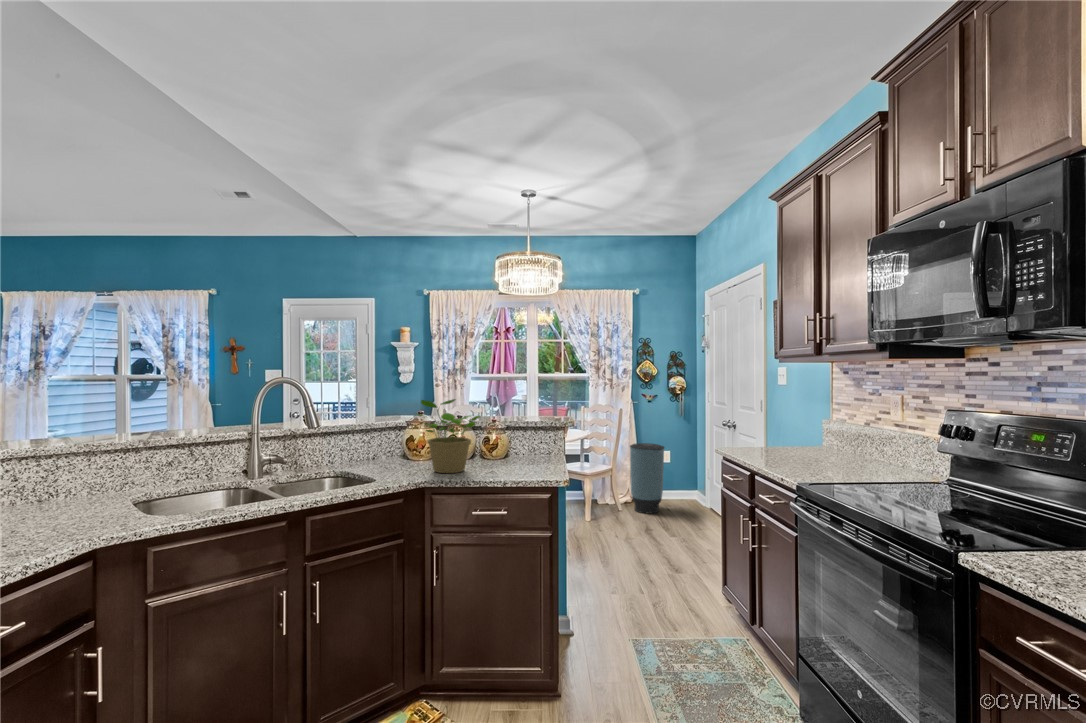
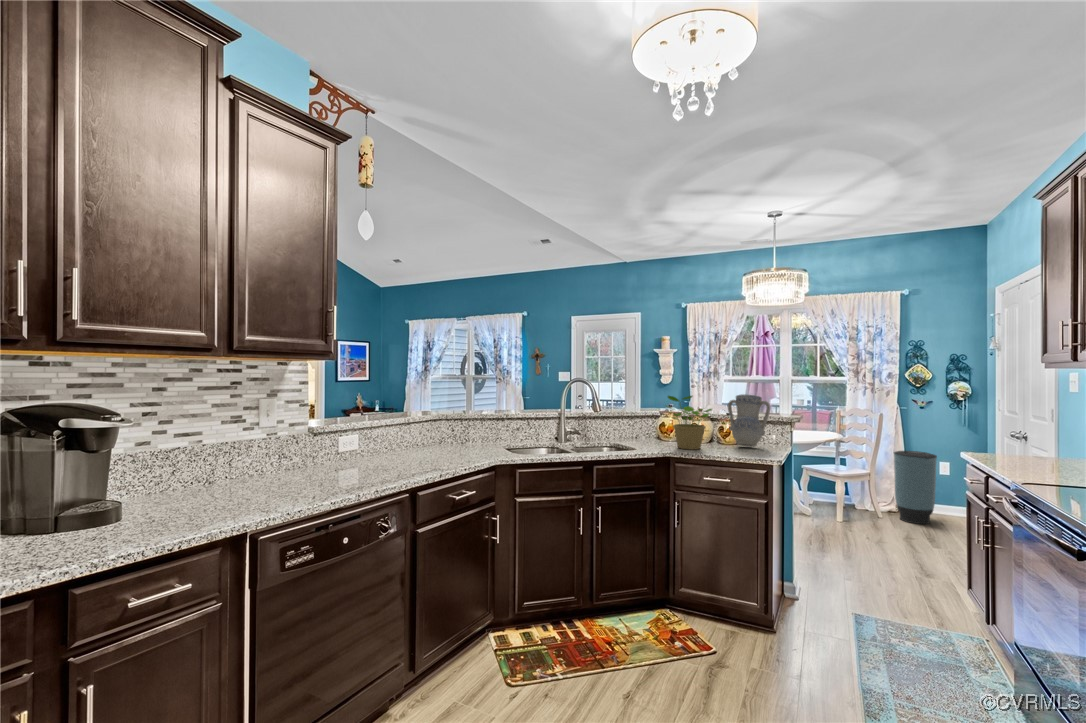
vase: none [496,395,546,461] -> present [728,394,771,447]

